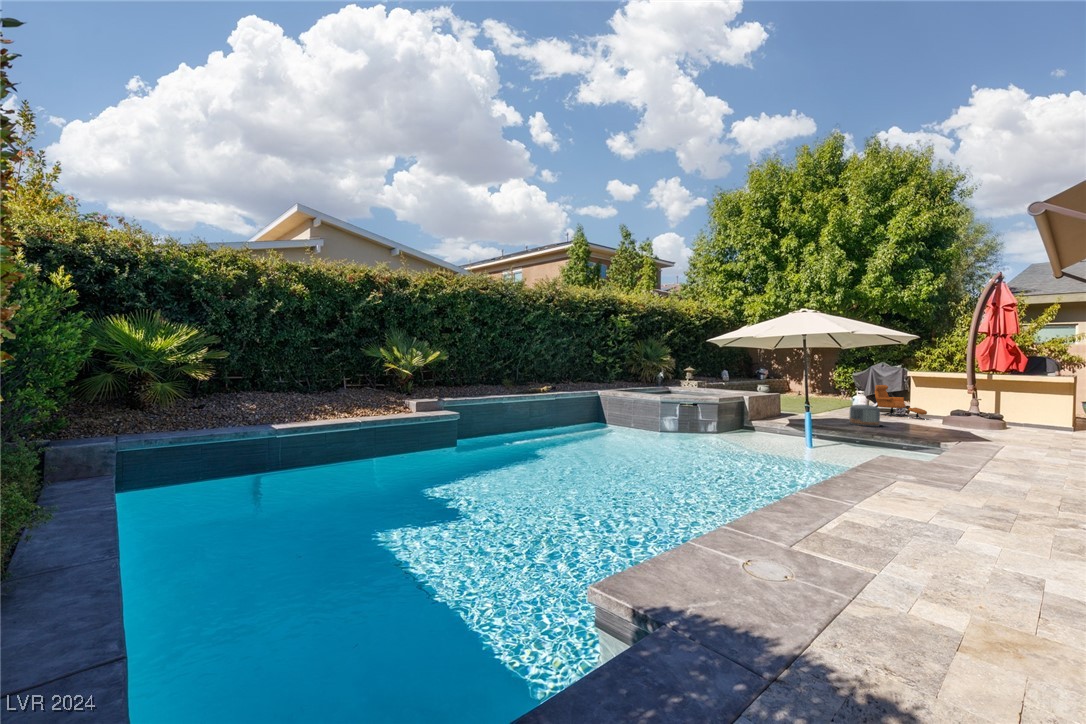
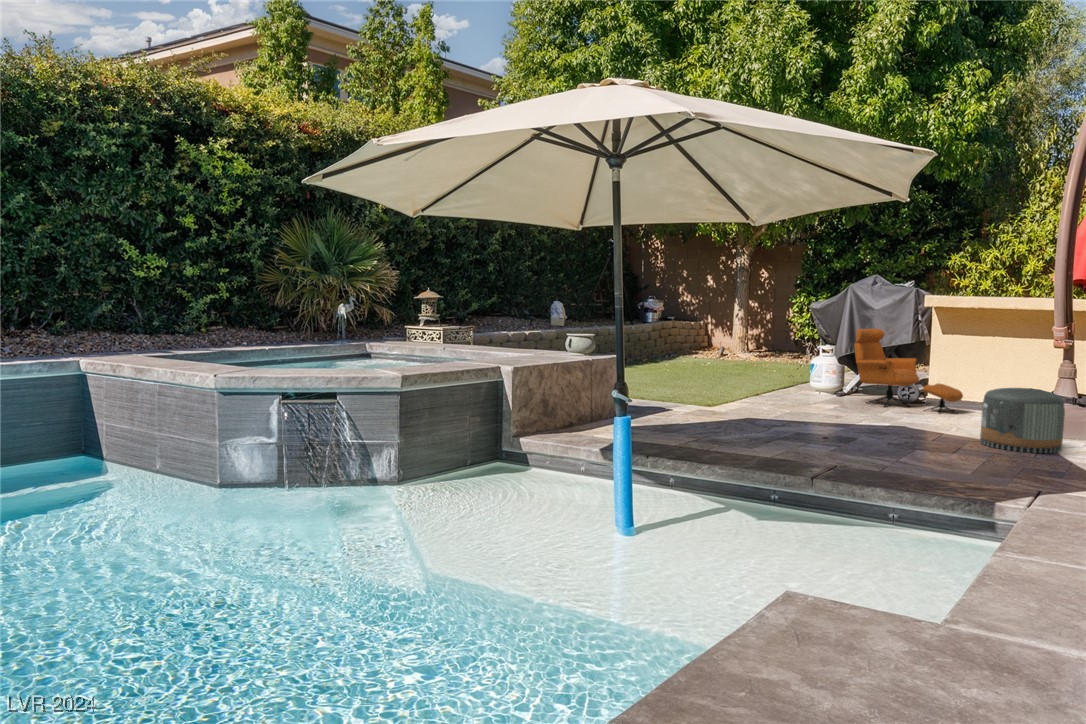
pouf: present [849,405,880,427] -> present [980,388,1065,453]

